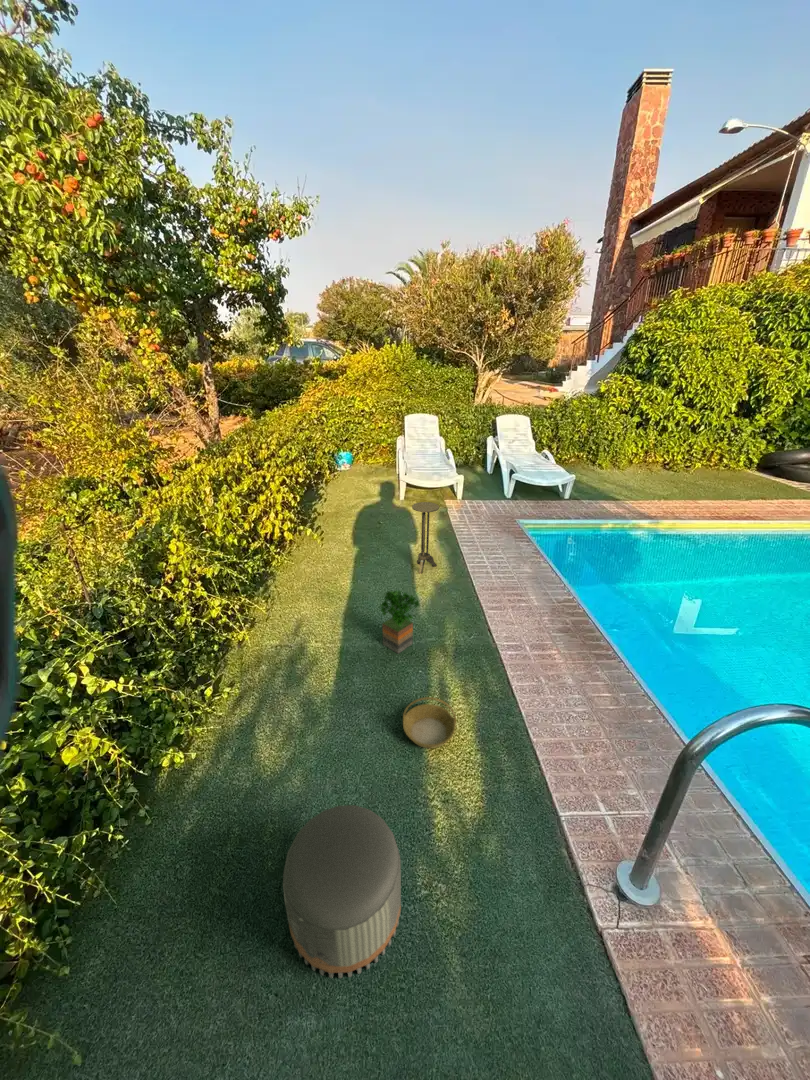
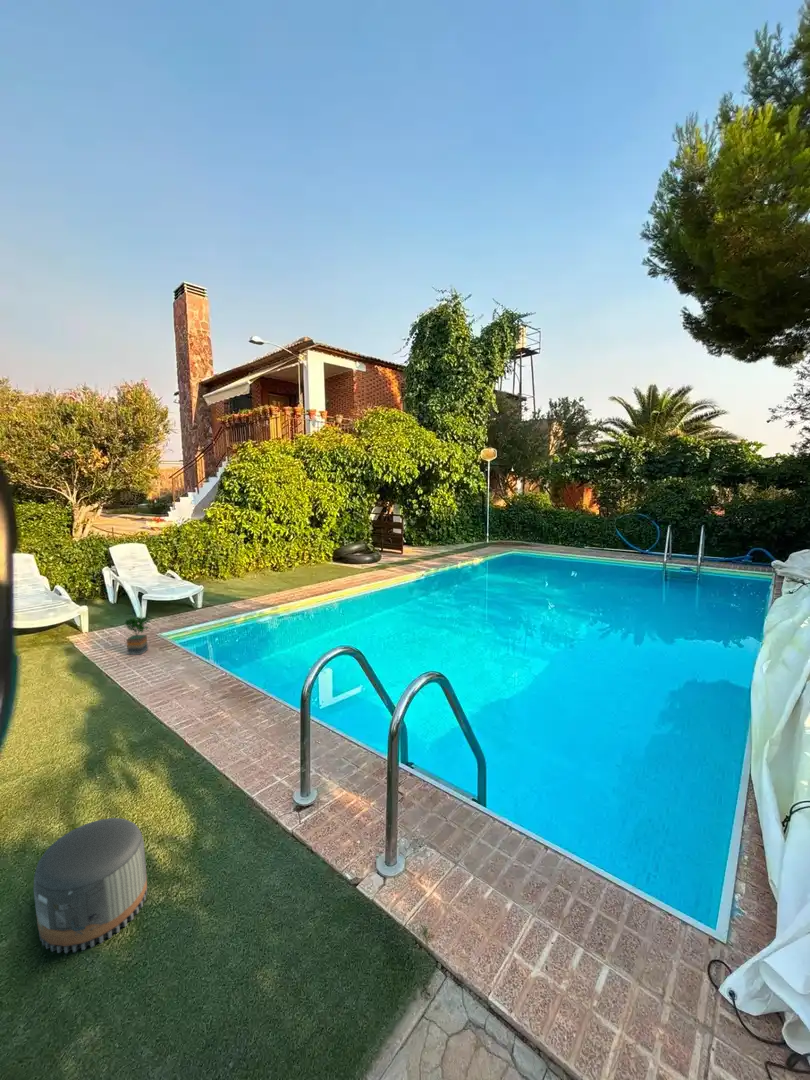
side table: present [412,502,439,573] -> none [45,624,83,699]
potted tree: present [380,591,419,653] -> present [125,617,150,655]
basket: present [403,697,456,748] -> none [99,753,152,802]

